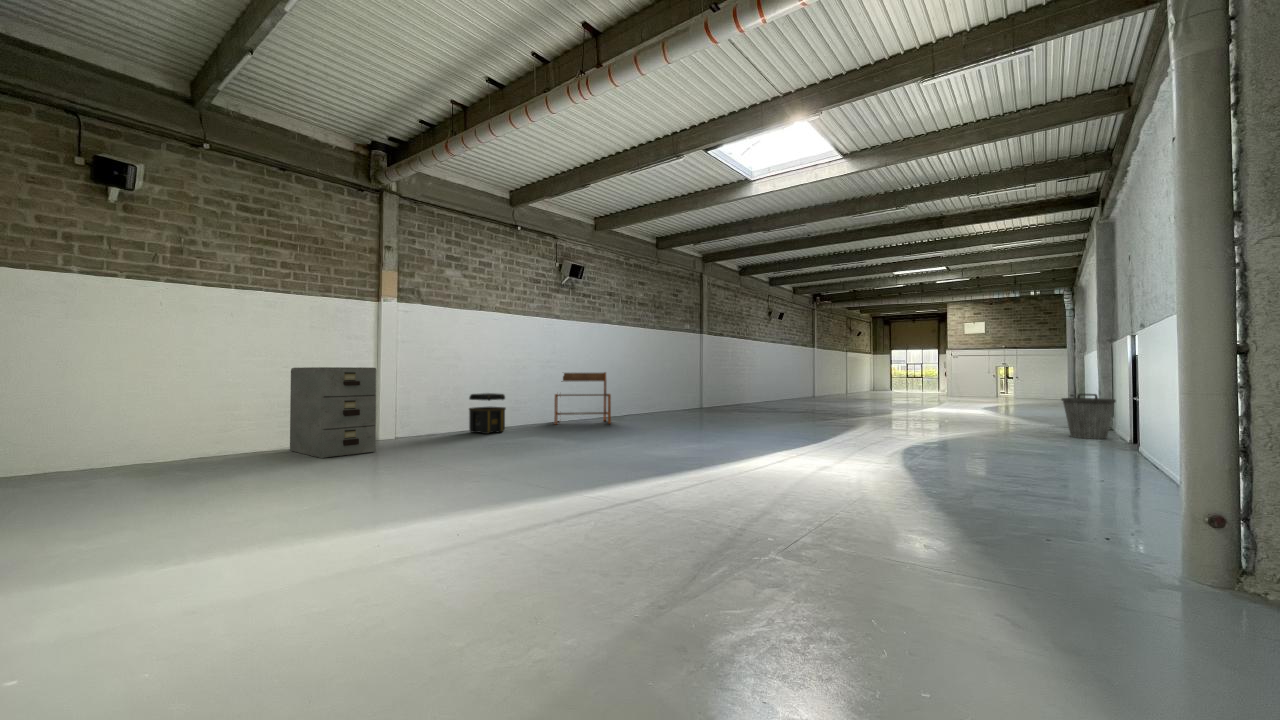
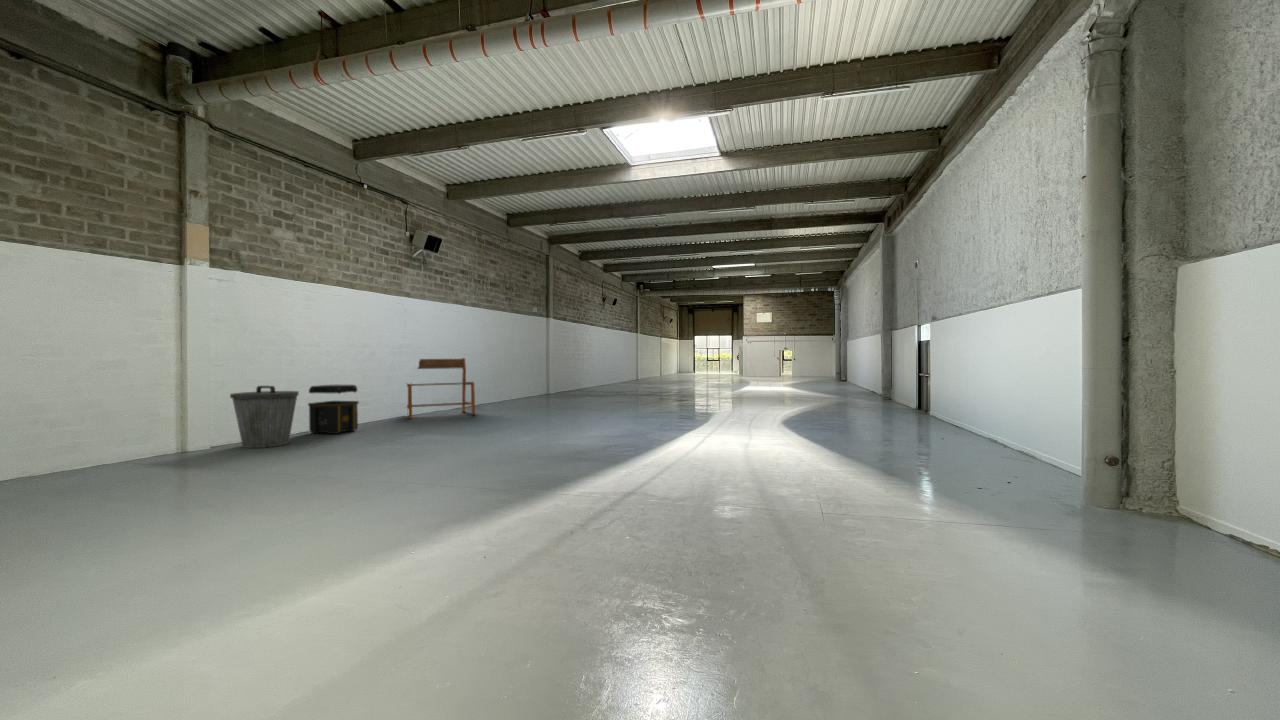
filing cabinet: present [290,367,377,458] -> none [44,353,202,482]
trash can: present [1061,394,1116,439] -> present [230,386,299,448]

